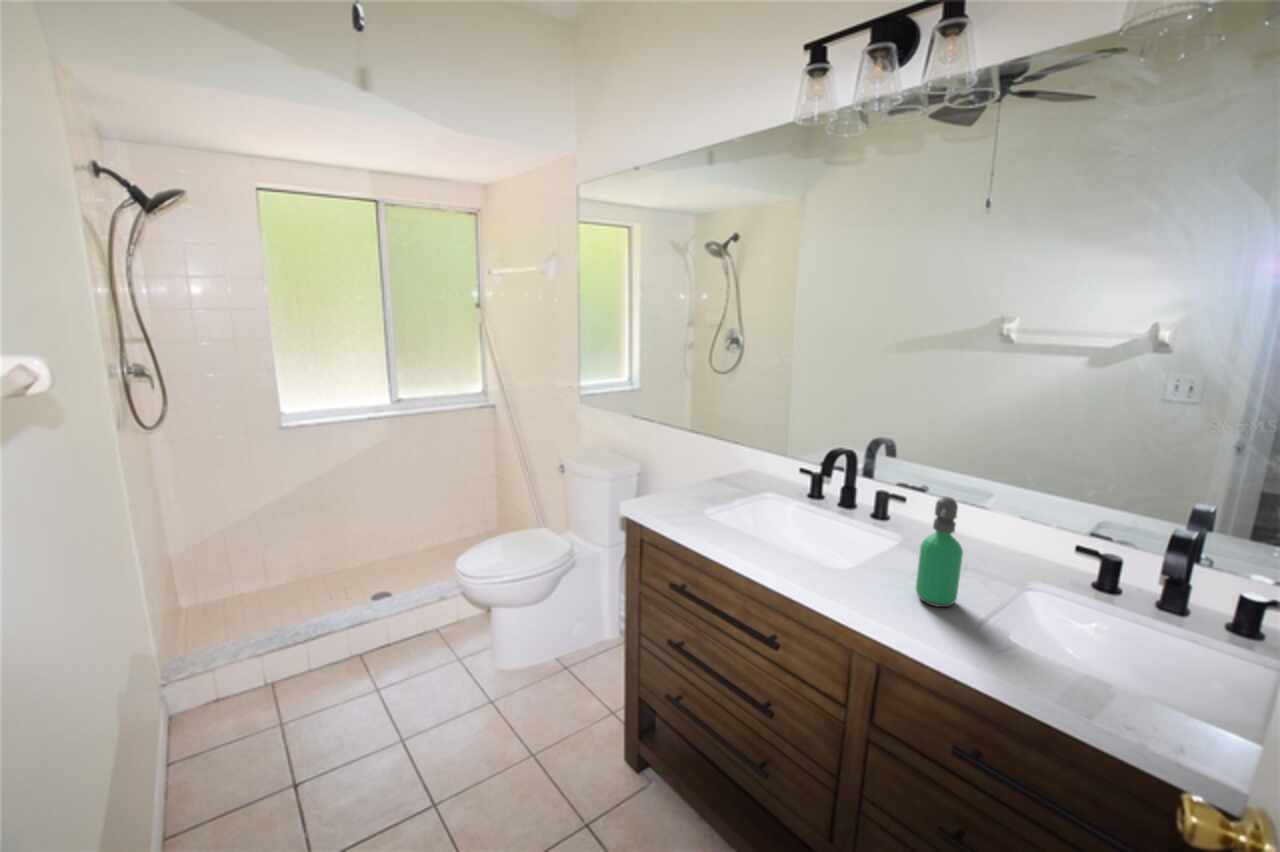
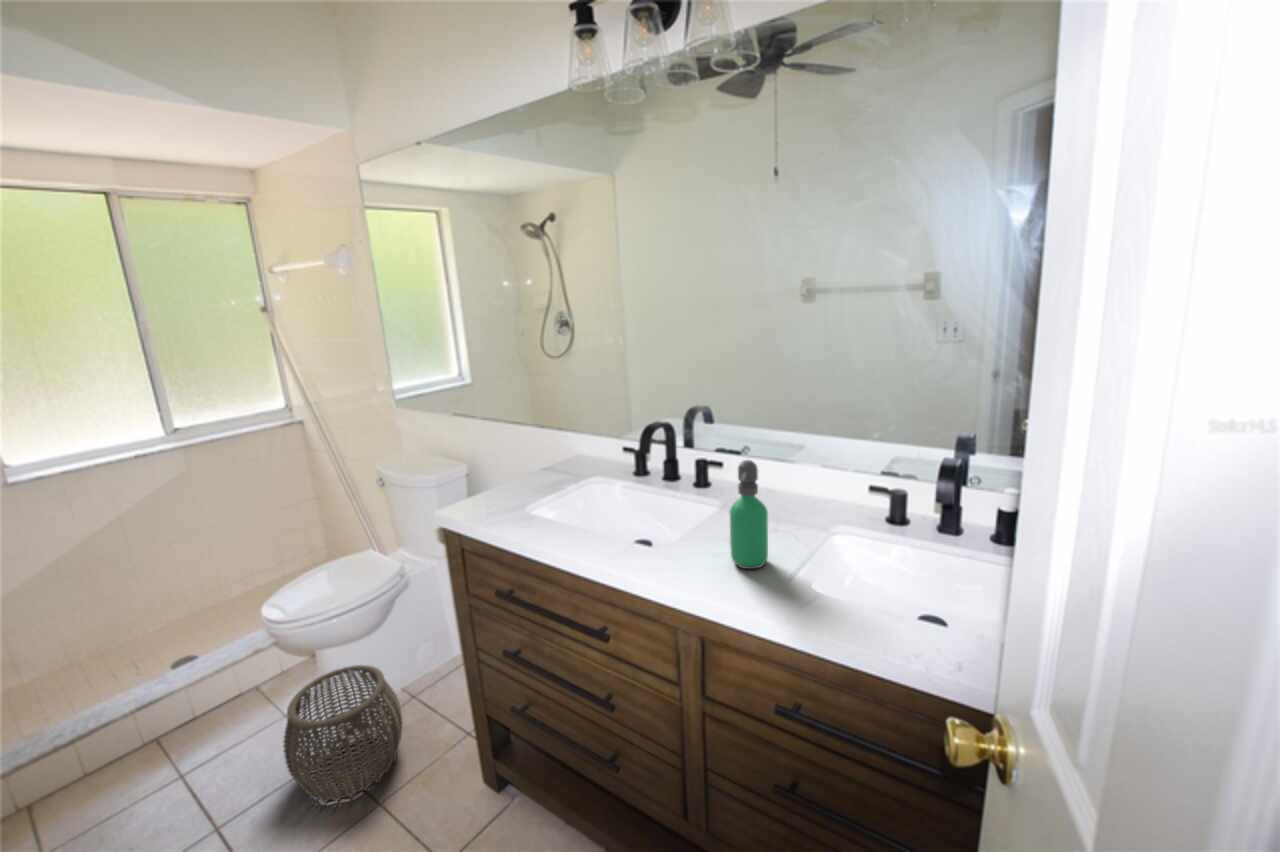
woven basket: none [461,627,557,743] -> present [284,665,403,802]

